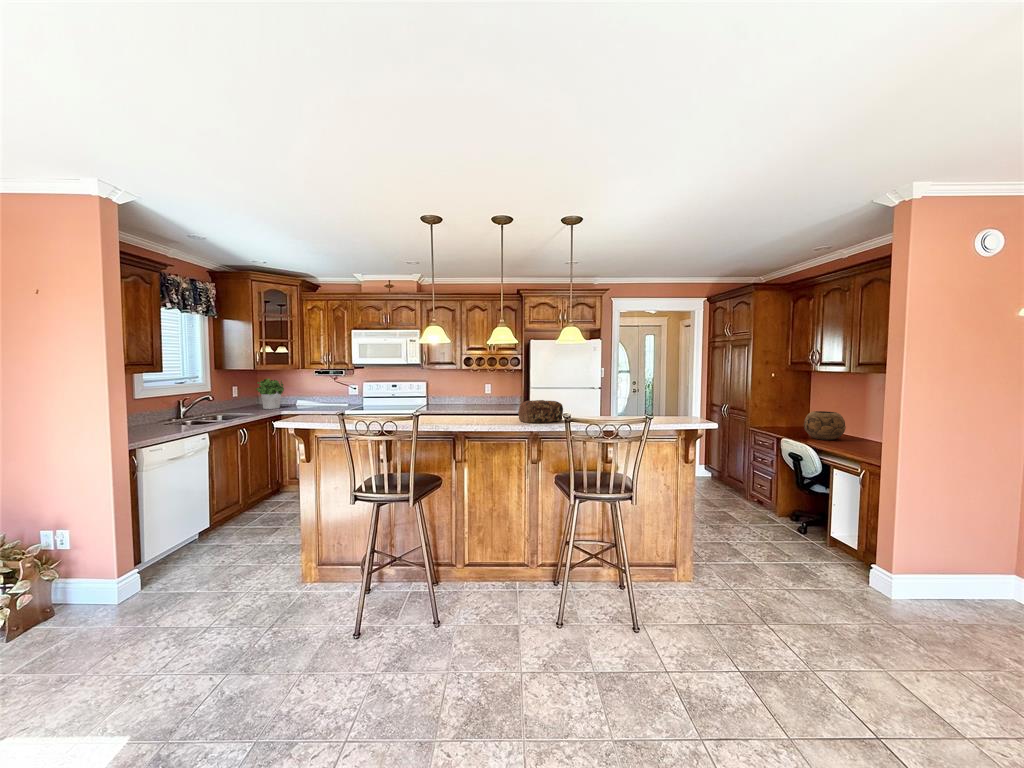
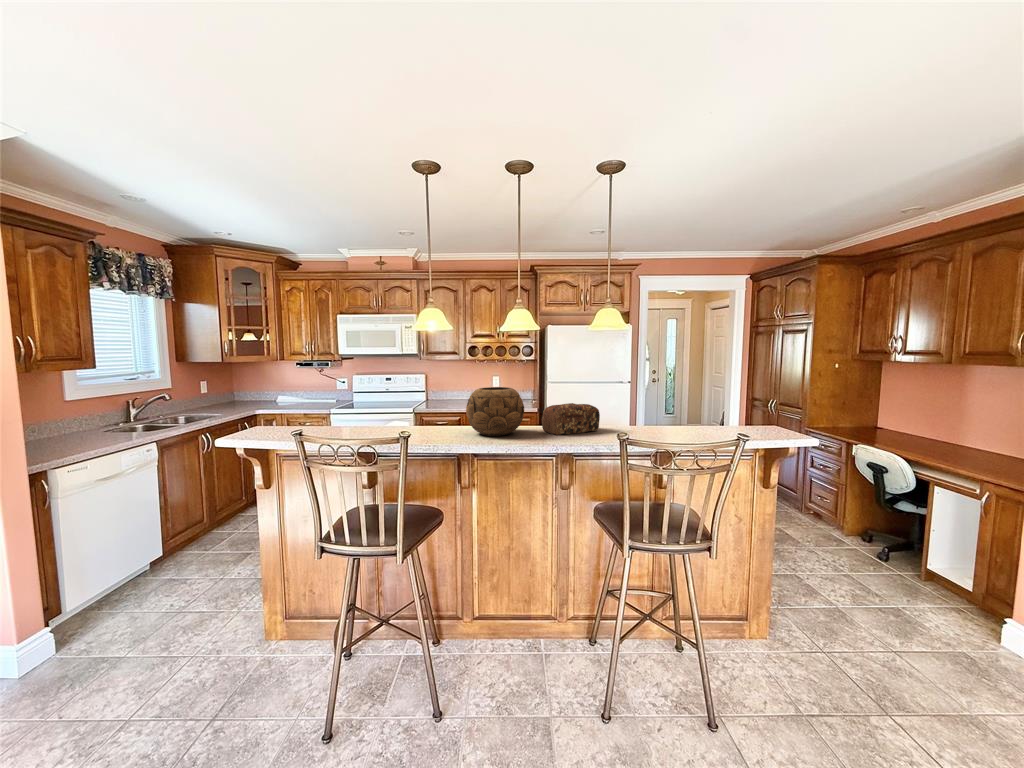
potted plant: present [256,379,284,409] -> none [230,371,263,406]
decorative bowl: present [804,411,846,440] -> present [466,387,524,436]

